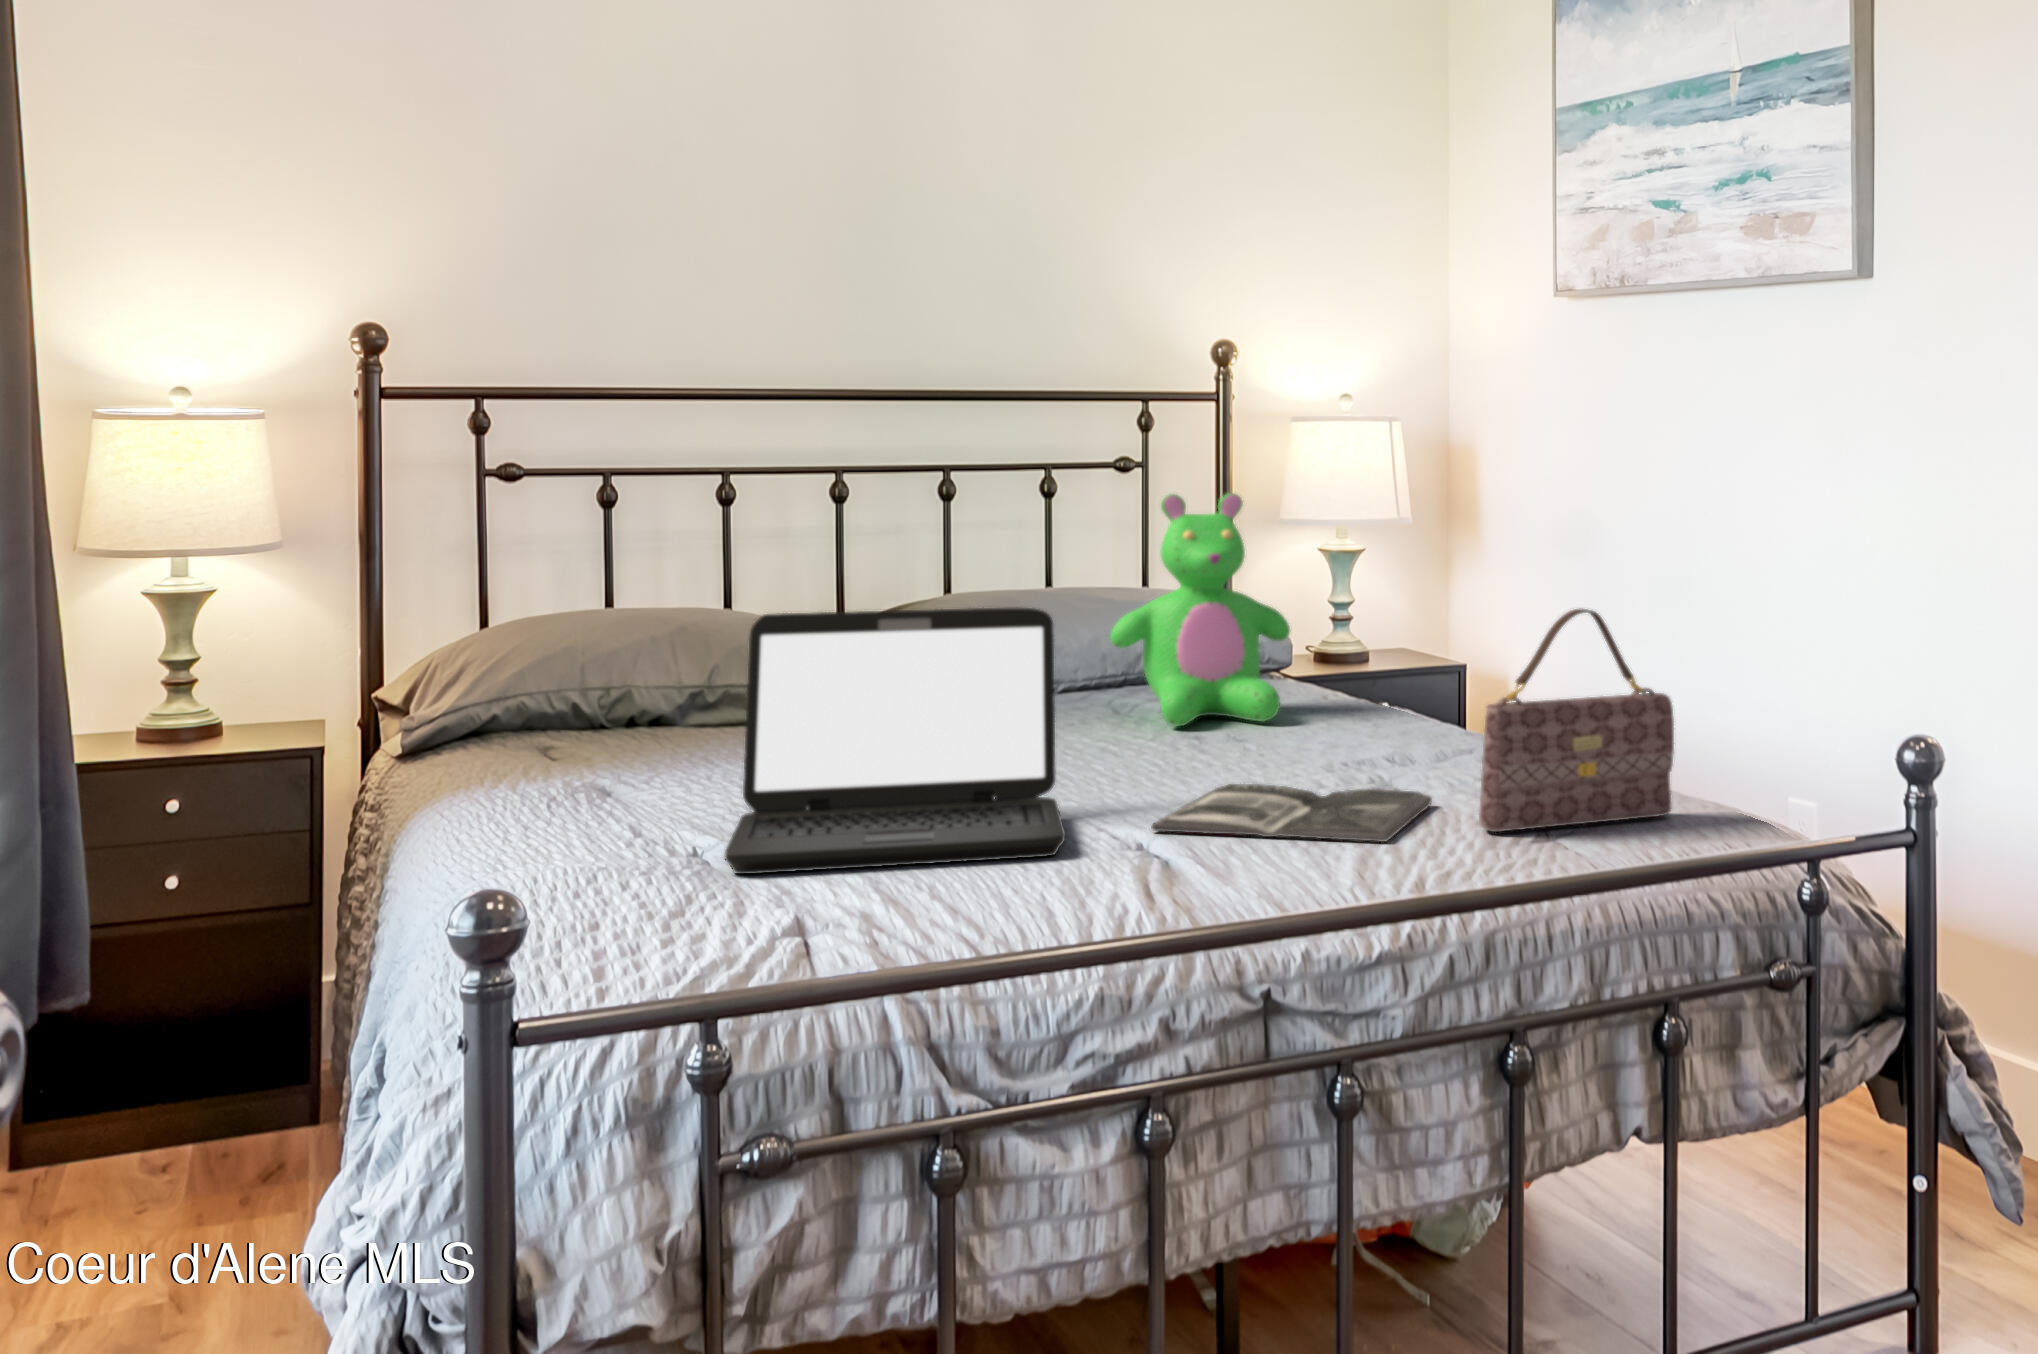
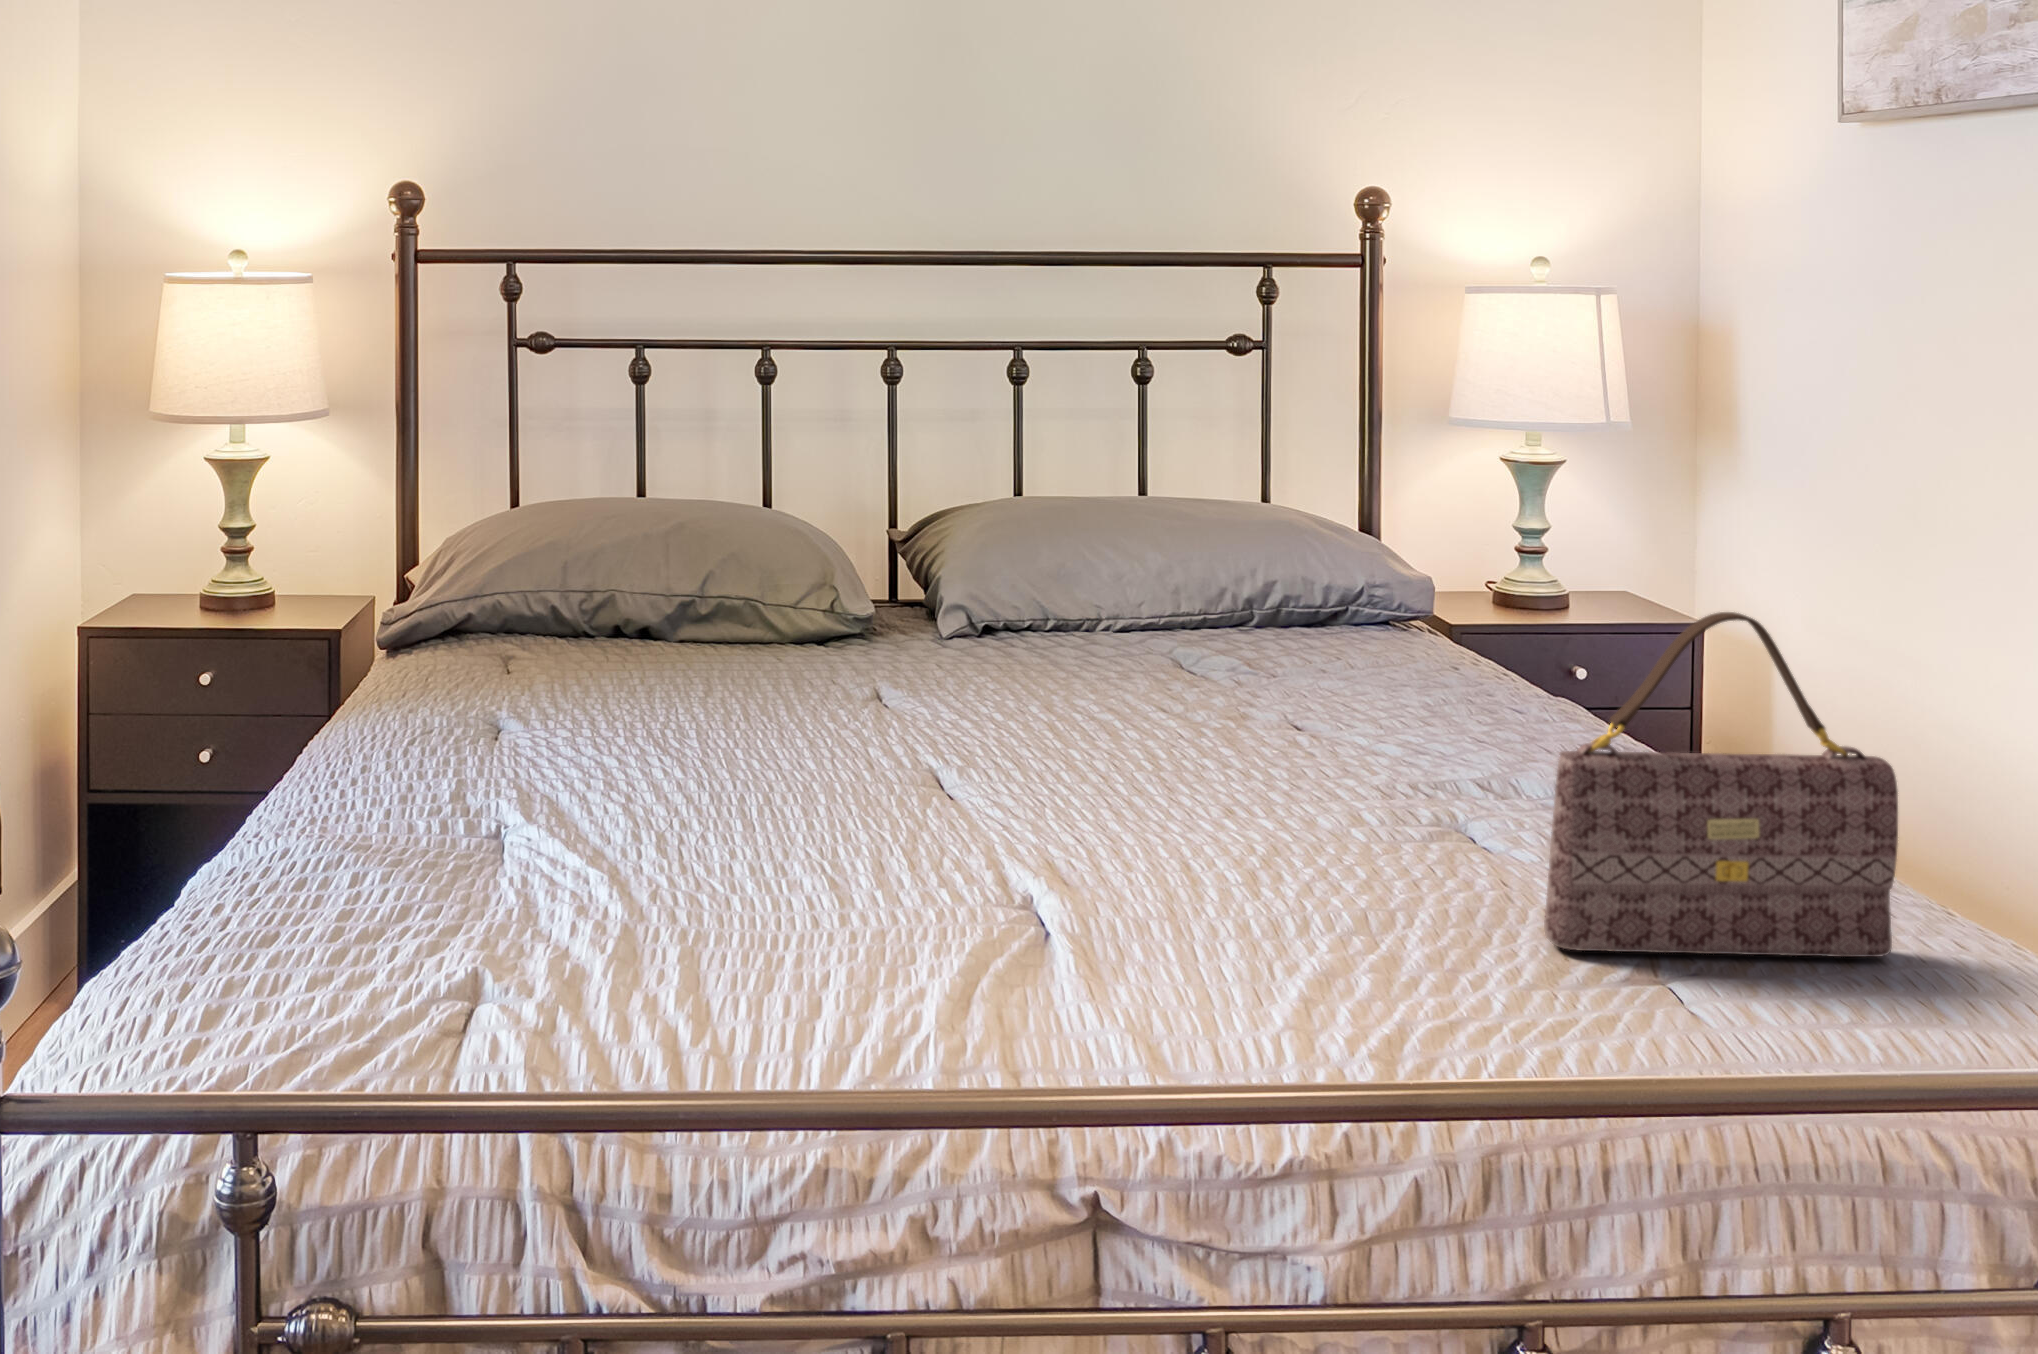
teddy bear: present [1110,493,1290,726] -> none [1144,394,1386,700]
laptop: present [725,607,1065,874] -> none [513,539,972,898]
magazine: present [1152,784,1432,842] -> none [1063,806,1495,944]

